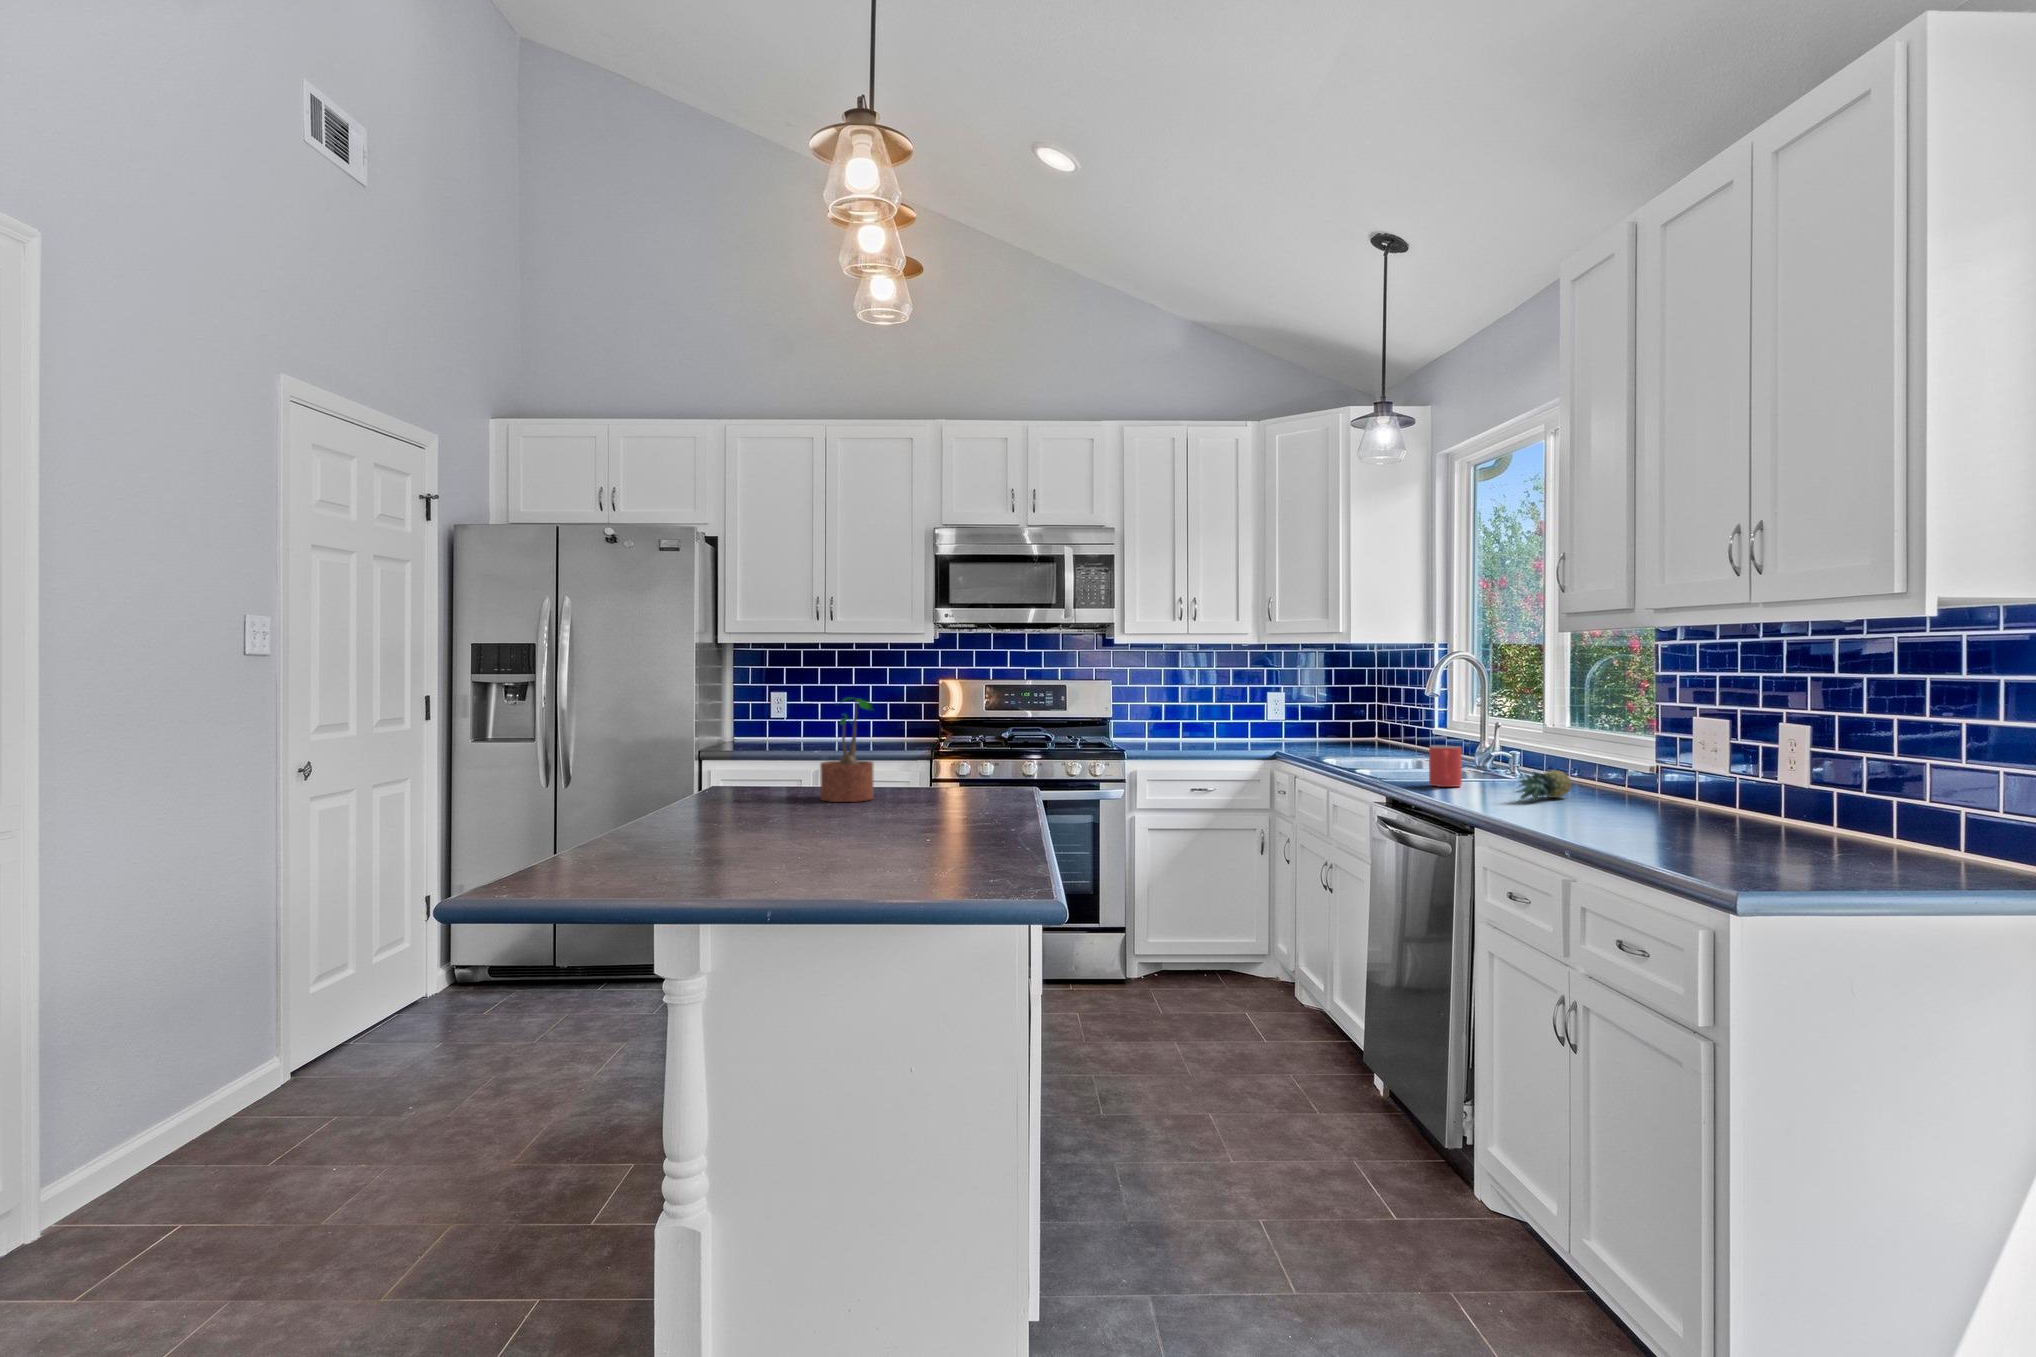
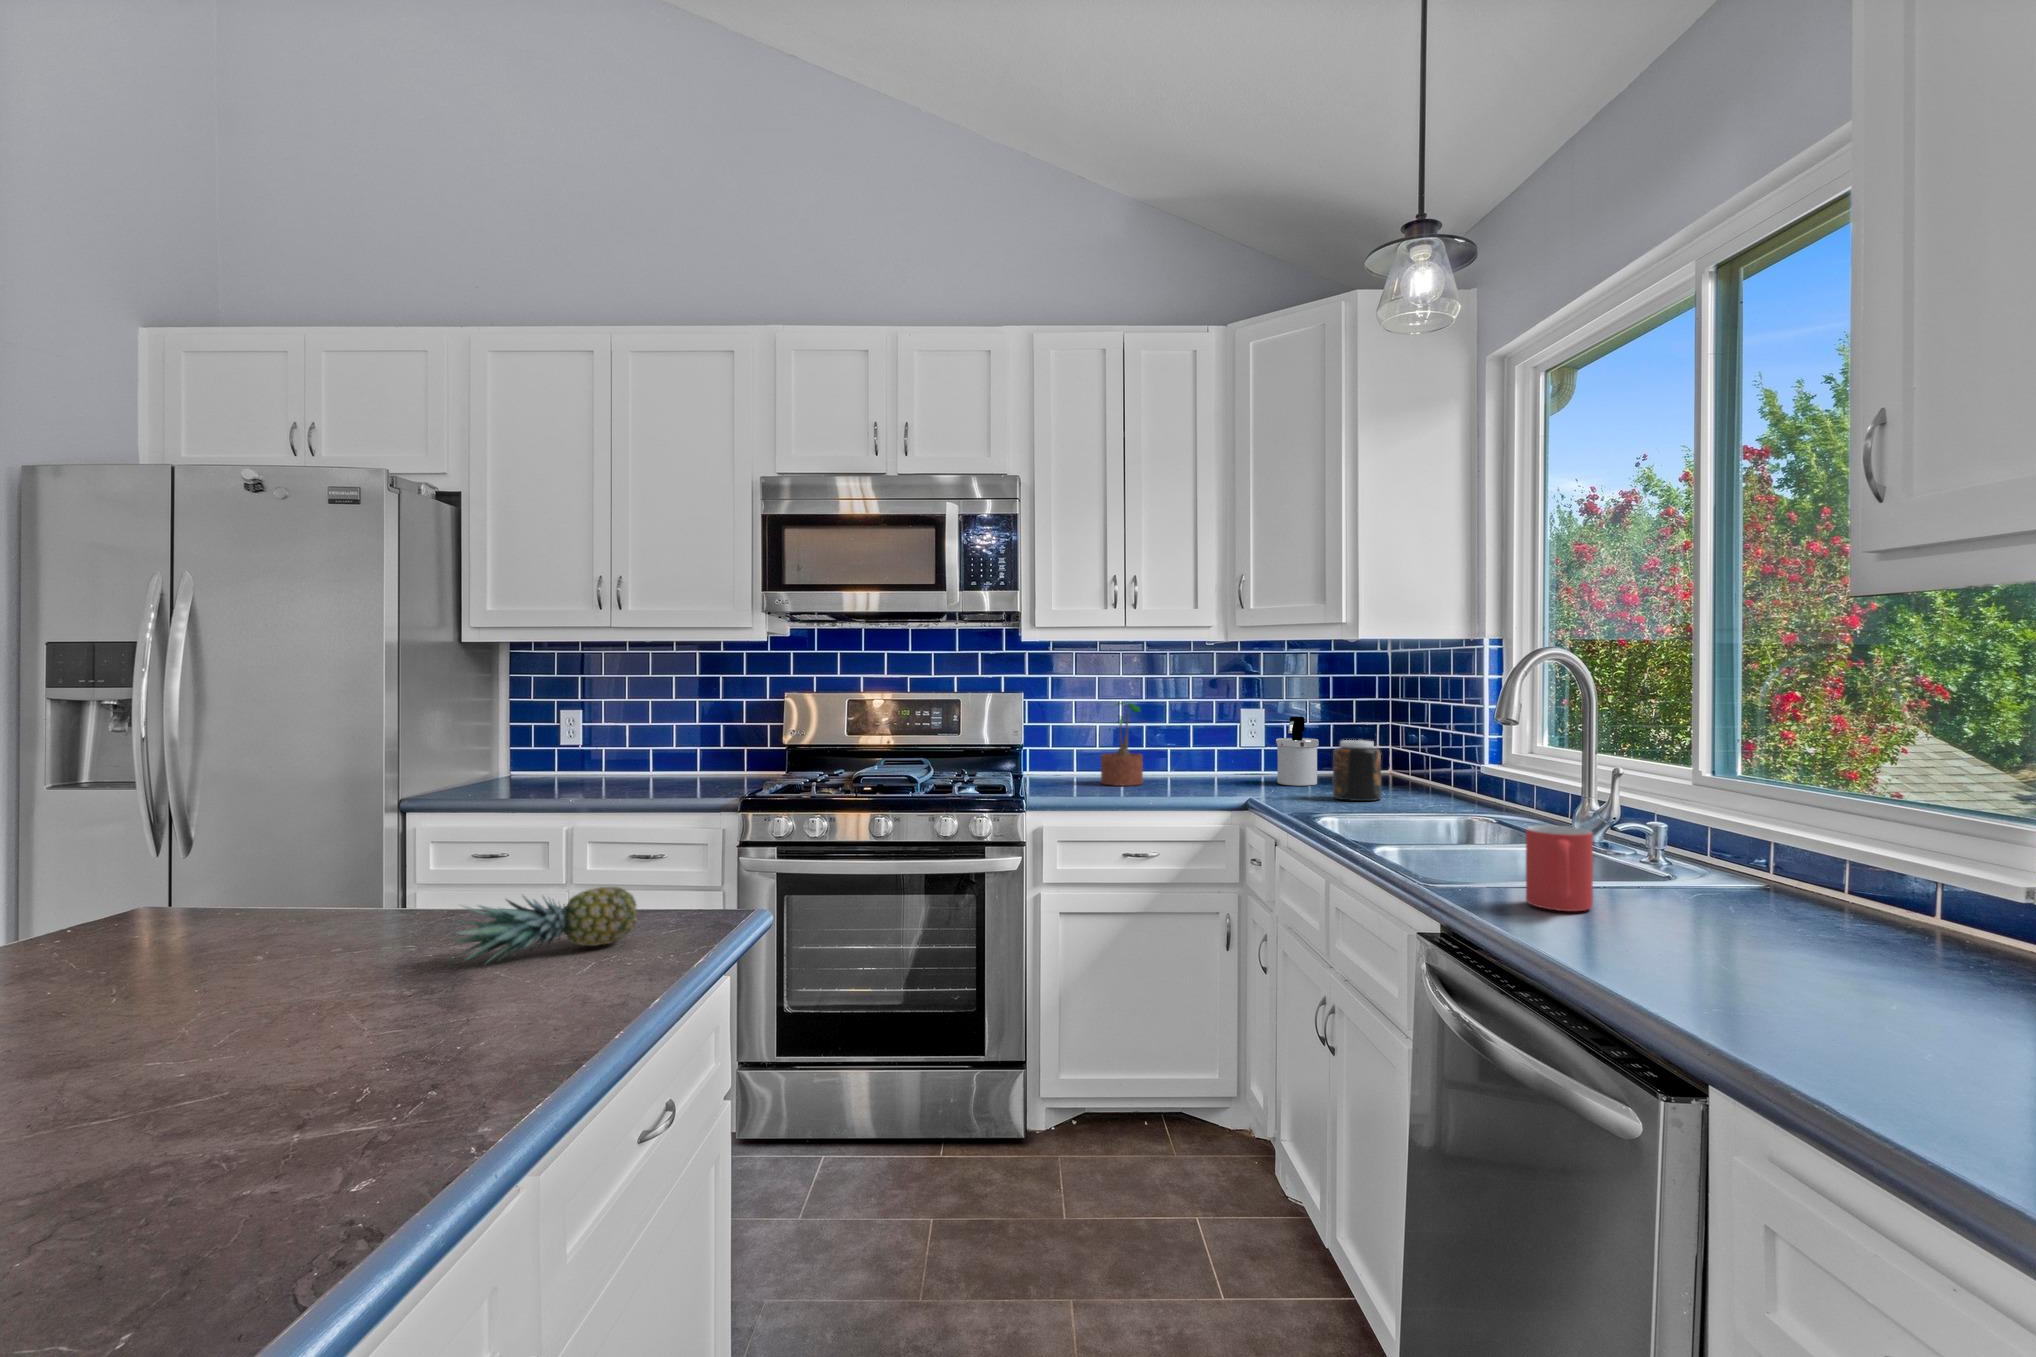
potted plant: present [820,697,874,802] -> present [1101,702,1143,786]
soap dispenser: none [1293,697,1324,746] -> present [1276,716,1319,786]
jar: none [1333,712,1365,752] -> present [1333,740,1381,801]
fruit: present [1516,770,1572,801] -> present [453,887,637,962]

